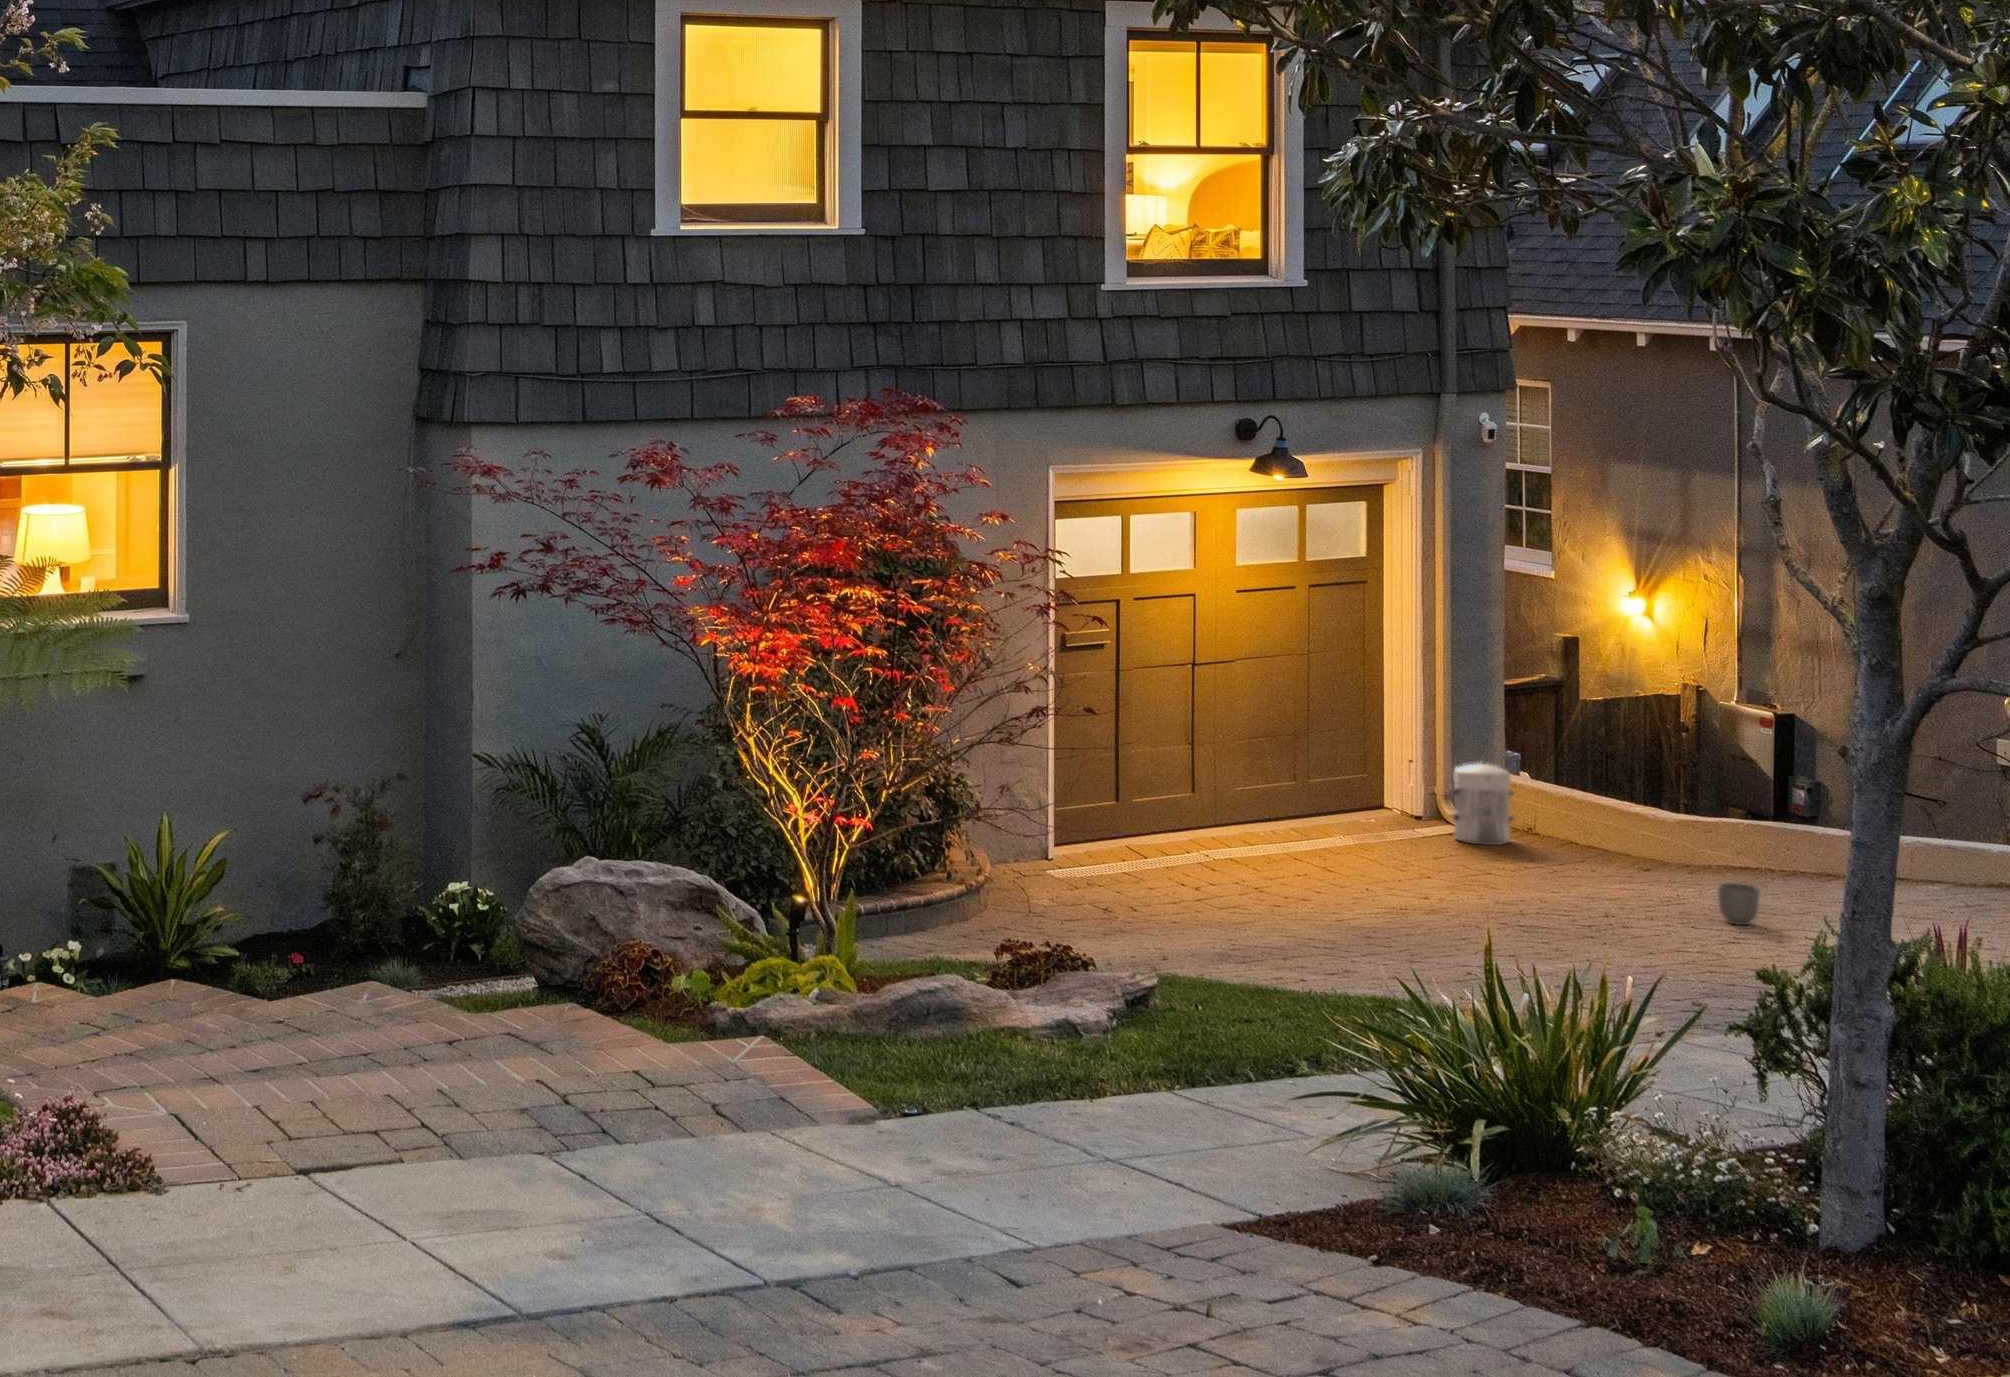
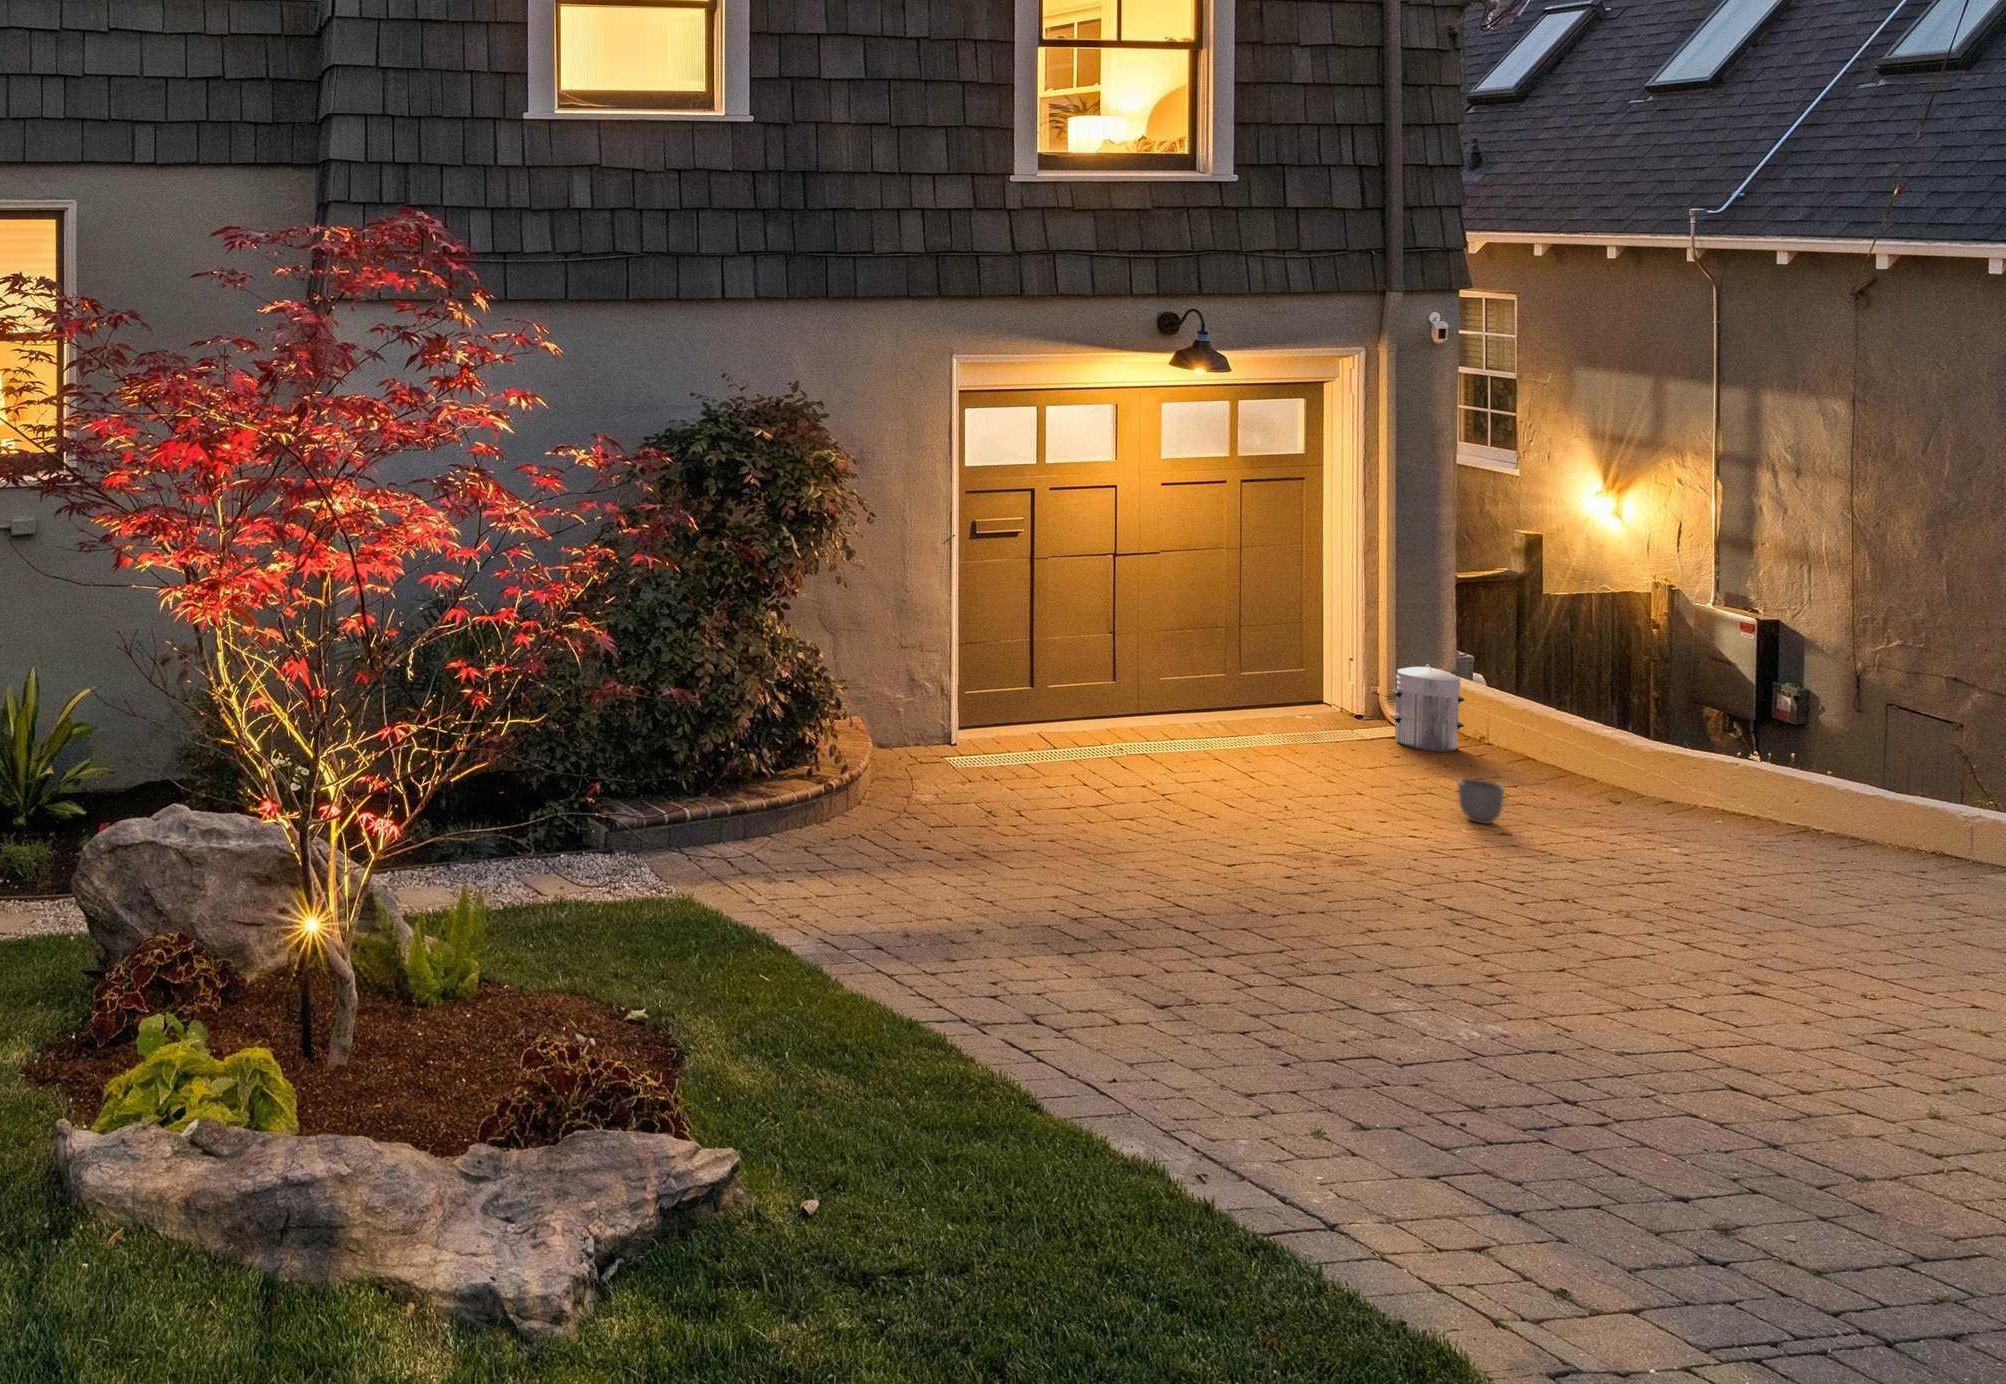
planter: present [1718,883,1760,925] -> present [1458,778,1504,824]

